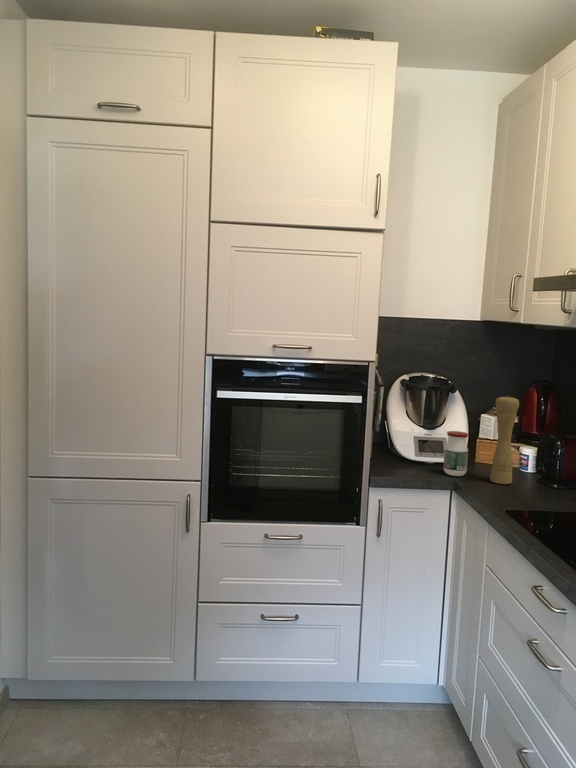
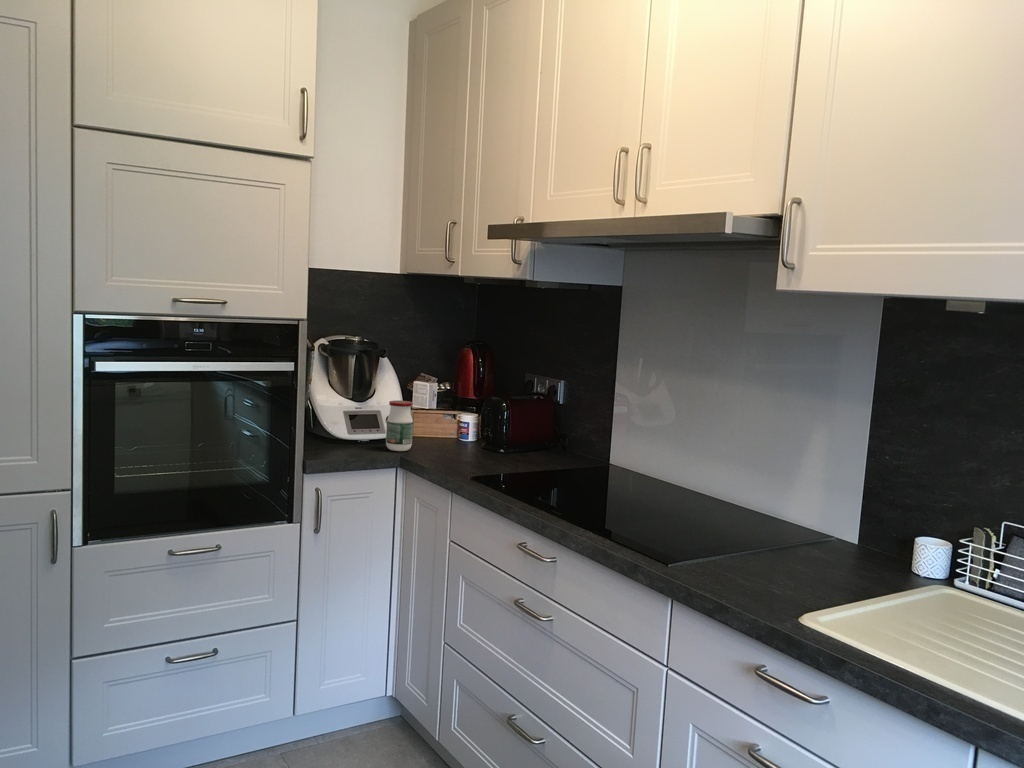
pepper mill: present [490,396,519,484] -> none [439,357,467,454]

